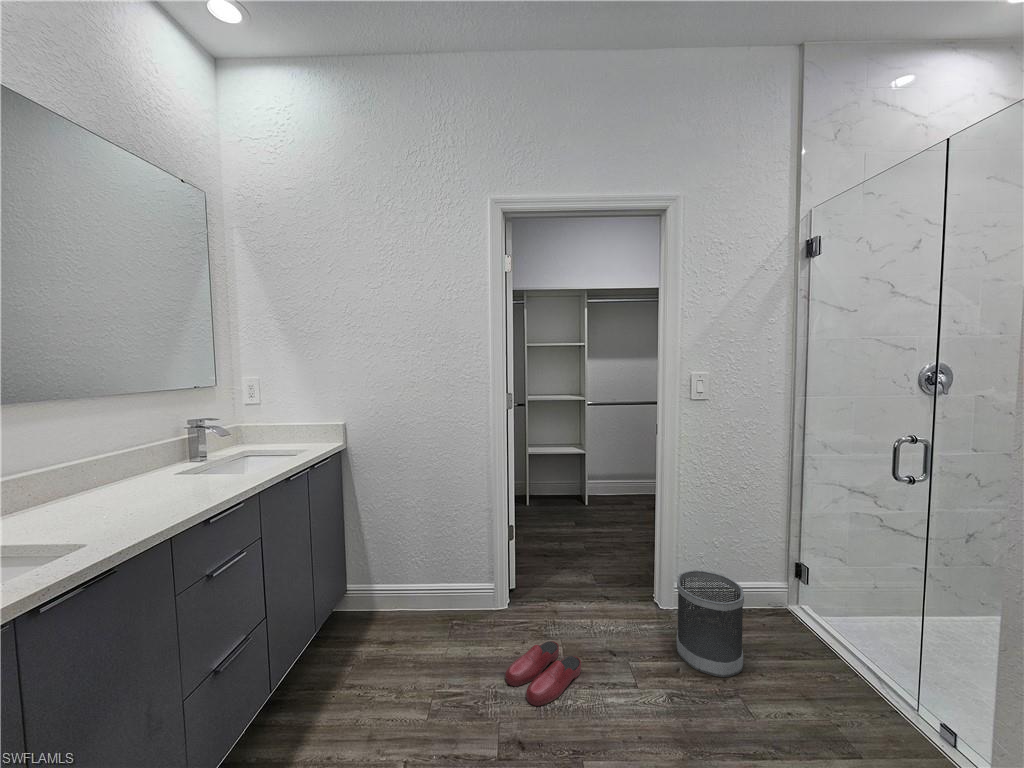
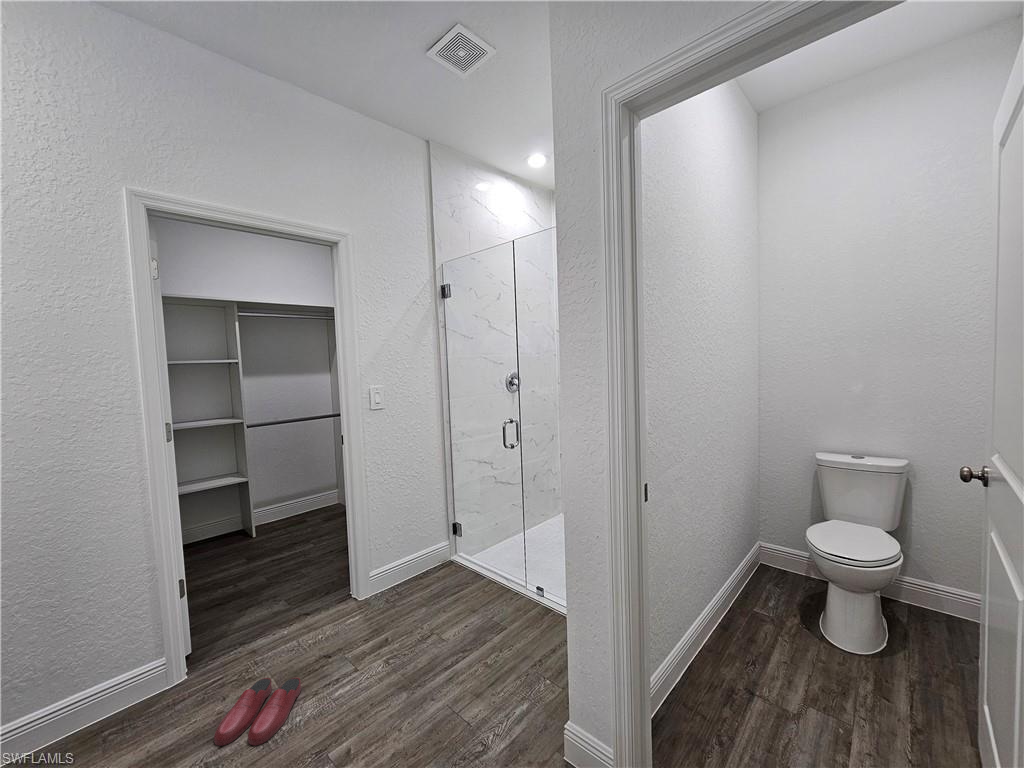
wastebasket: present [677,570,744,677] -> none [378,549,432,633]

